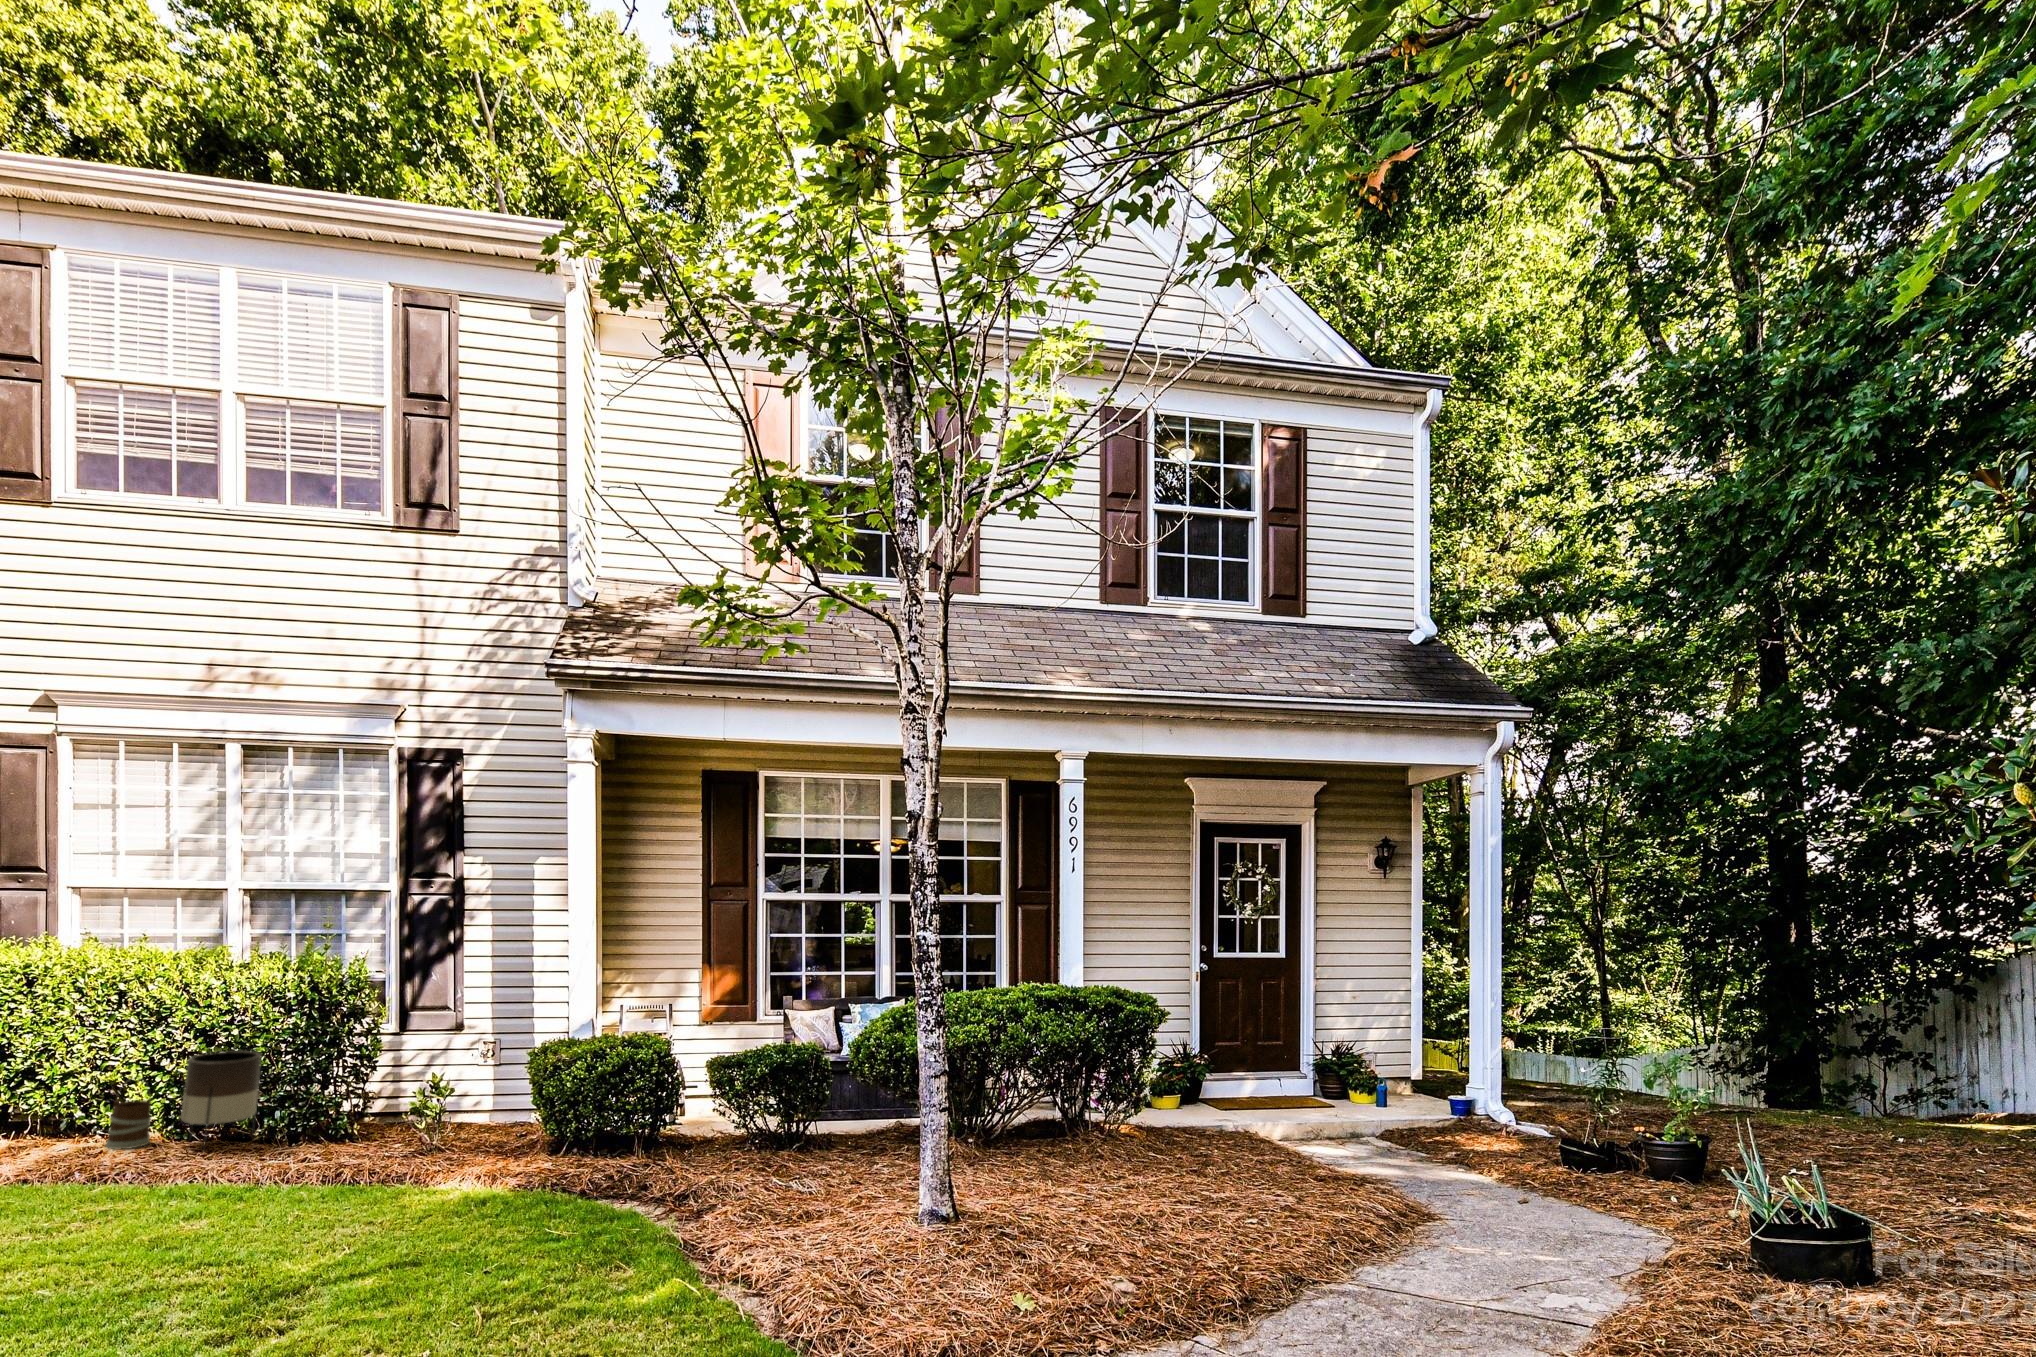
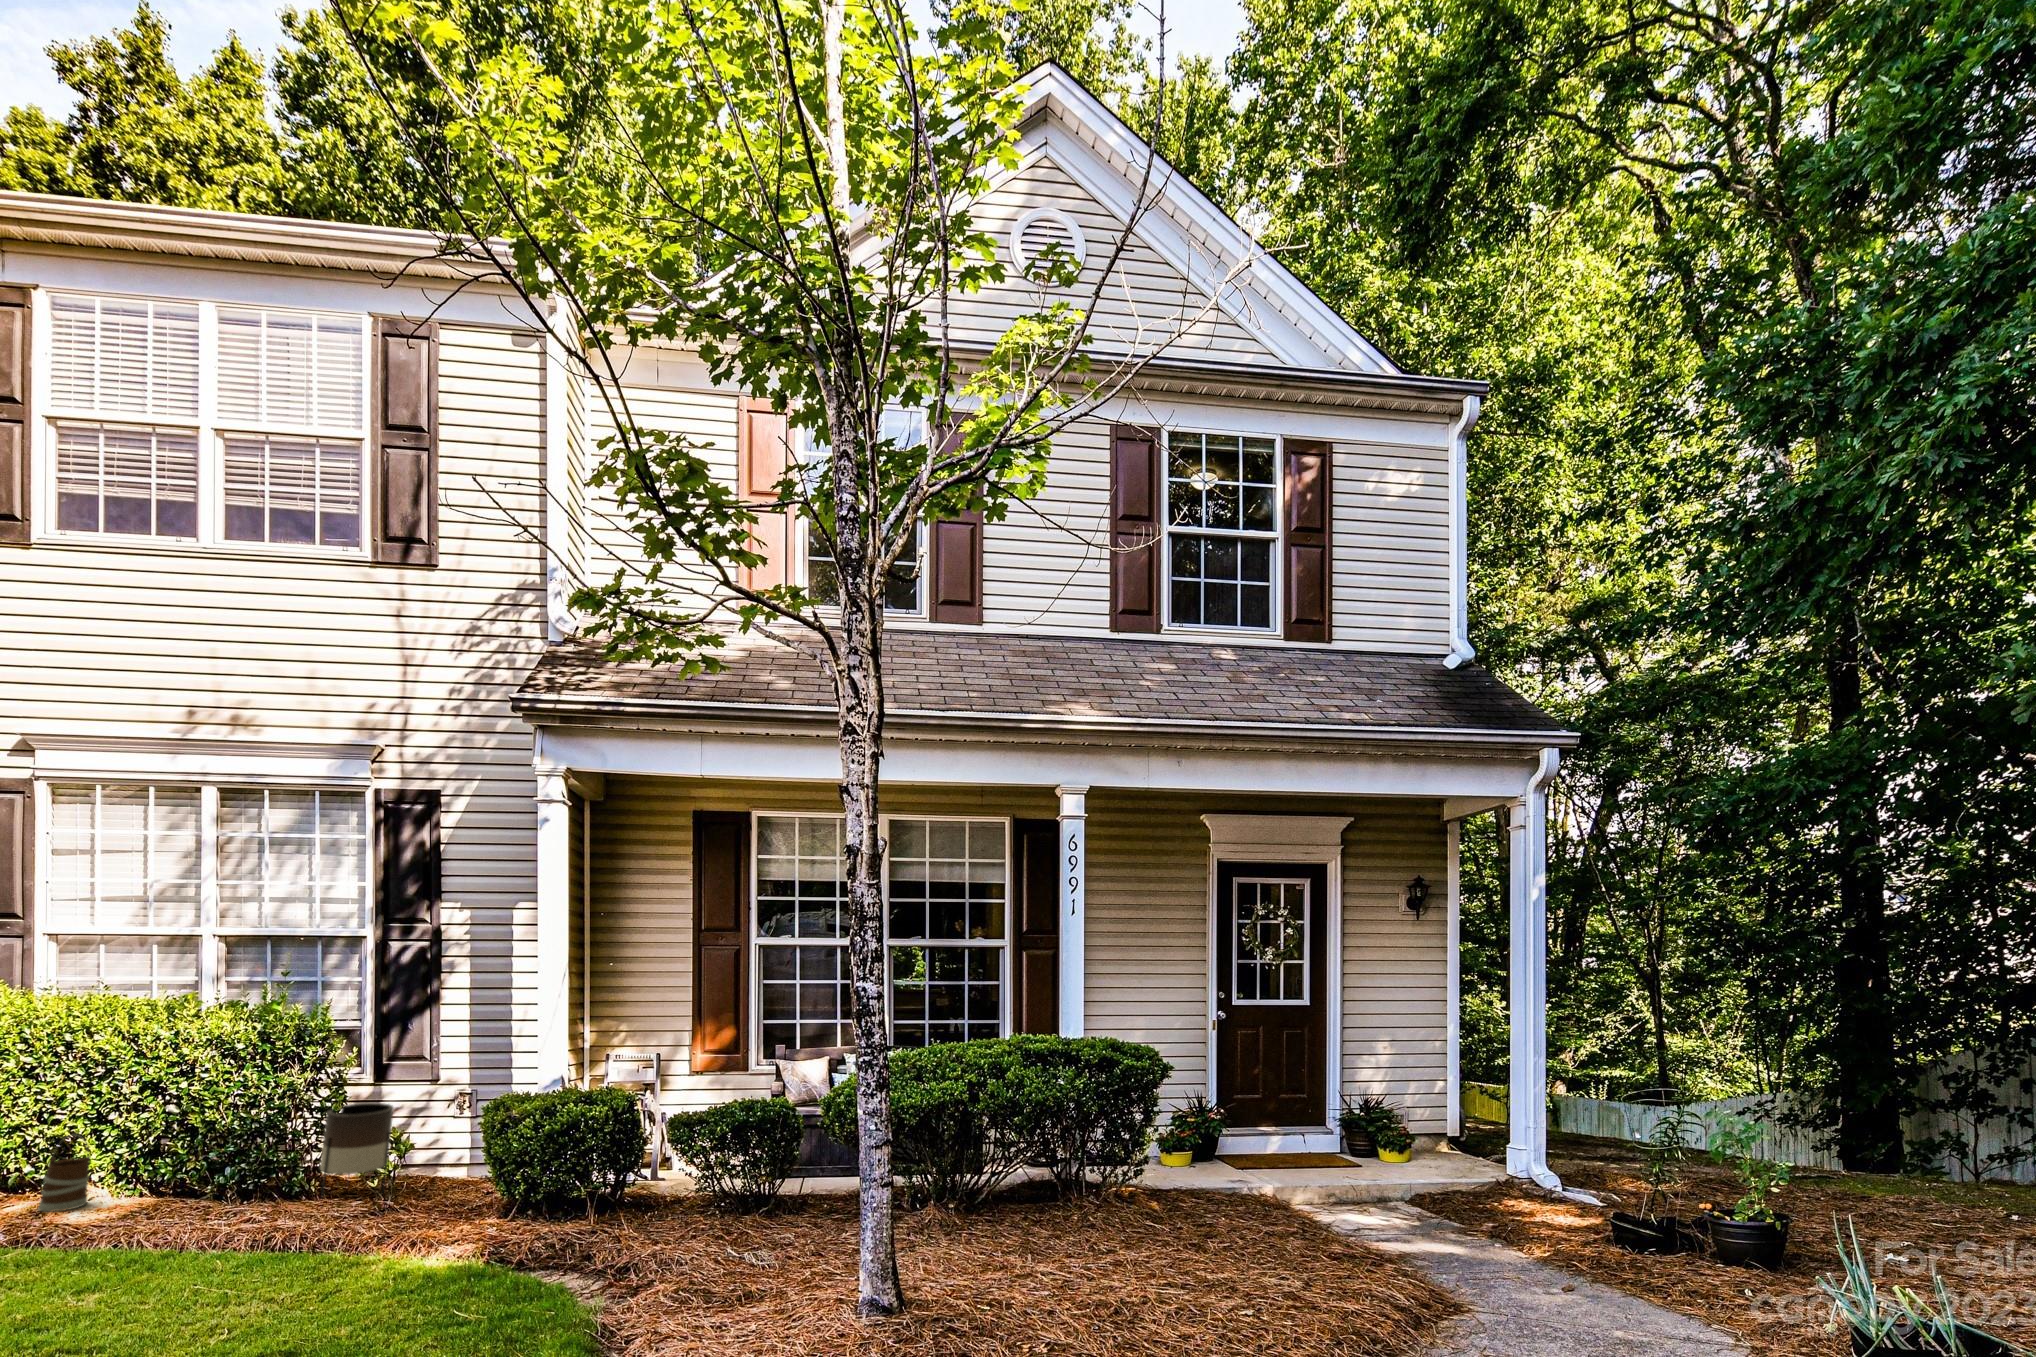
planter: present [181,1051,261,1151] -> present [320,1103,394,1197]

